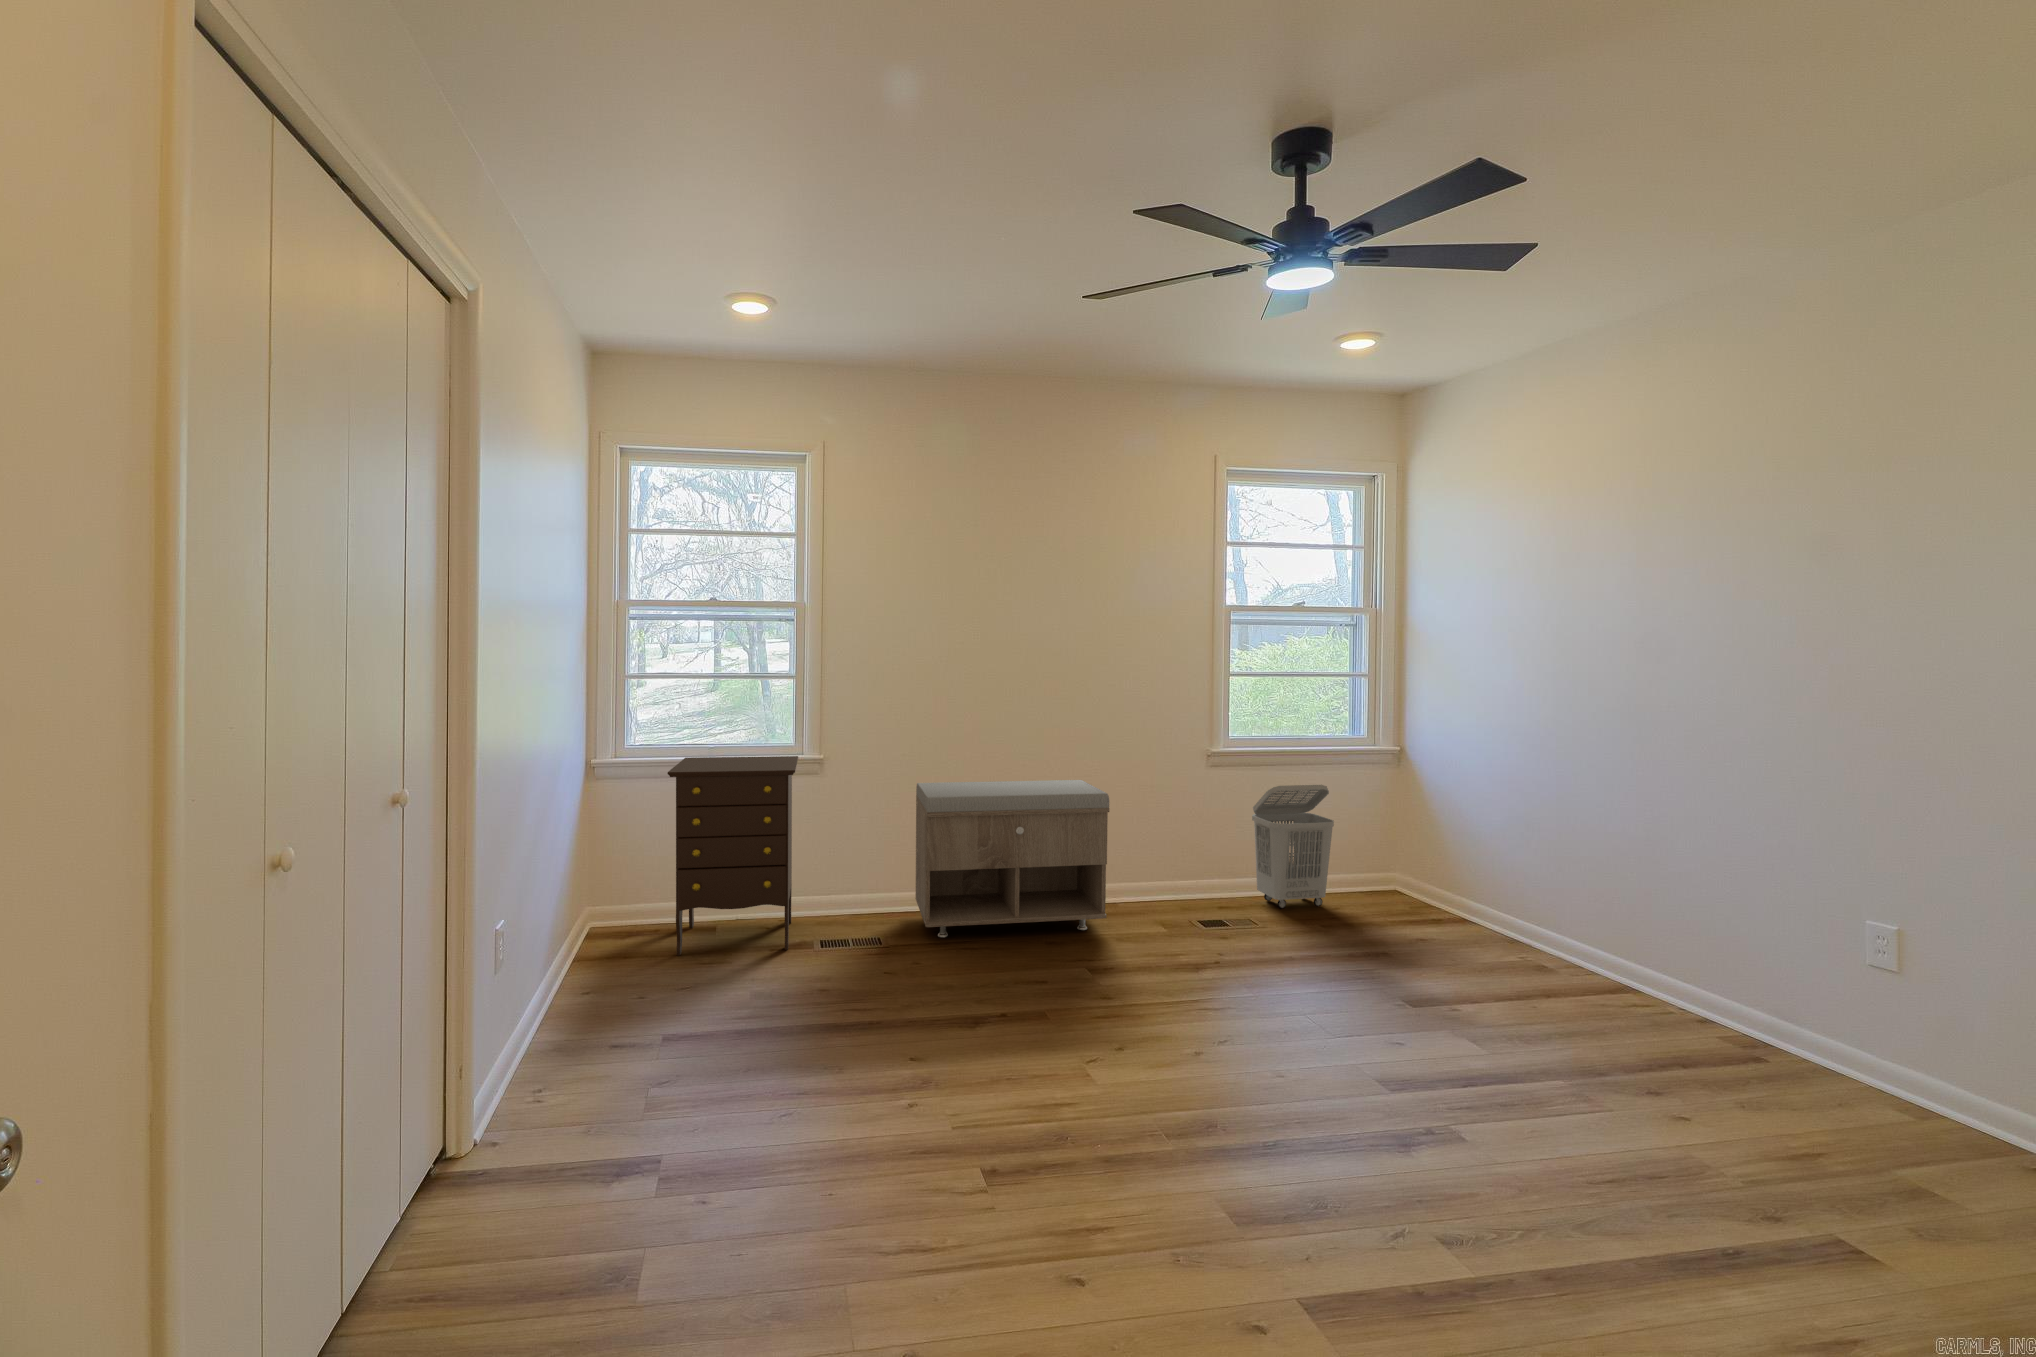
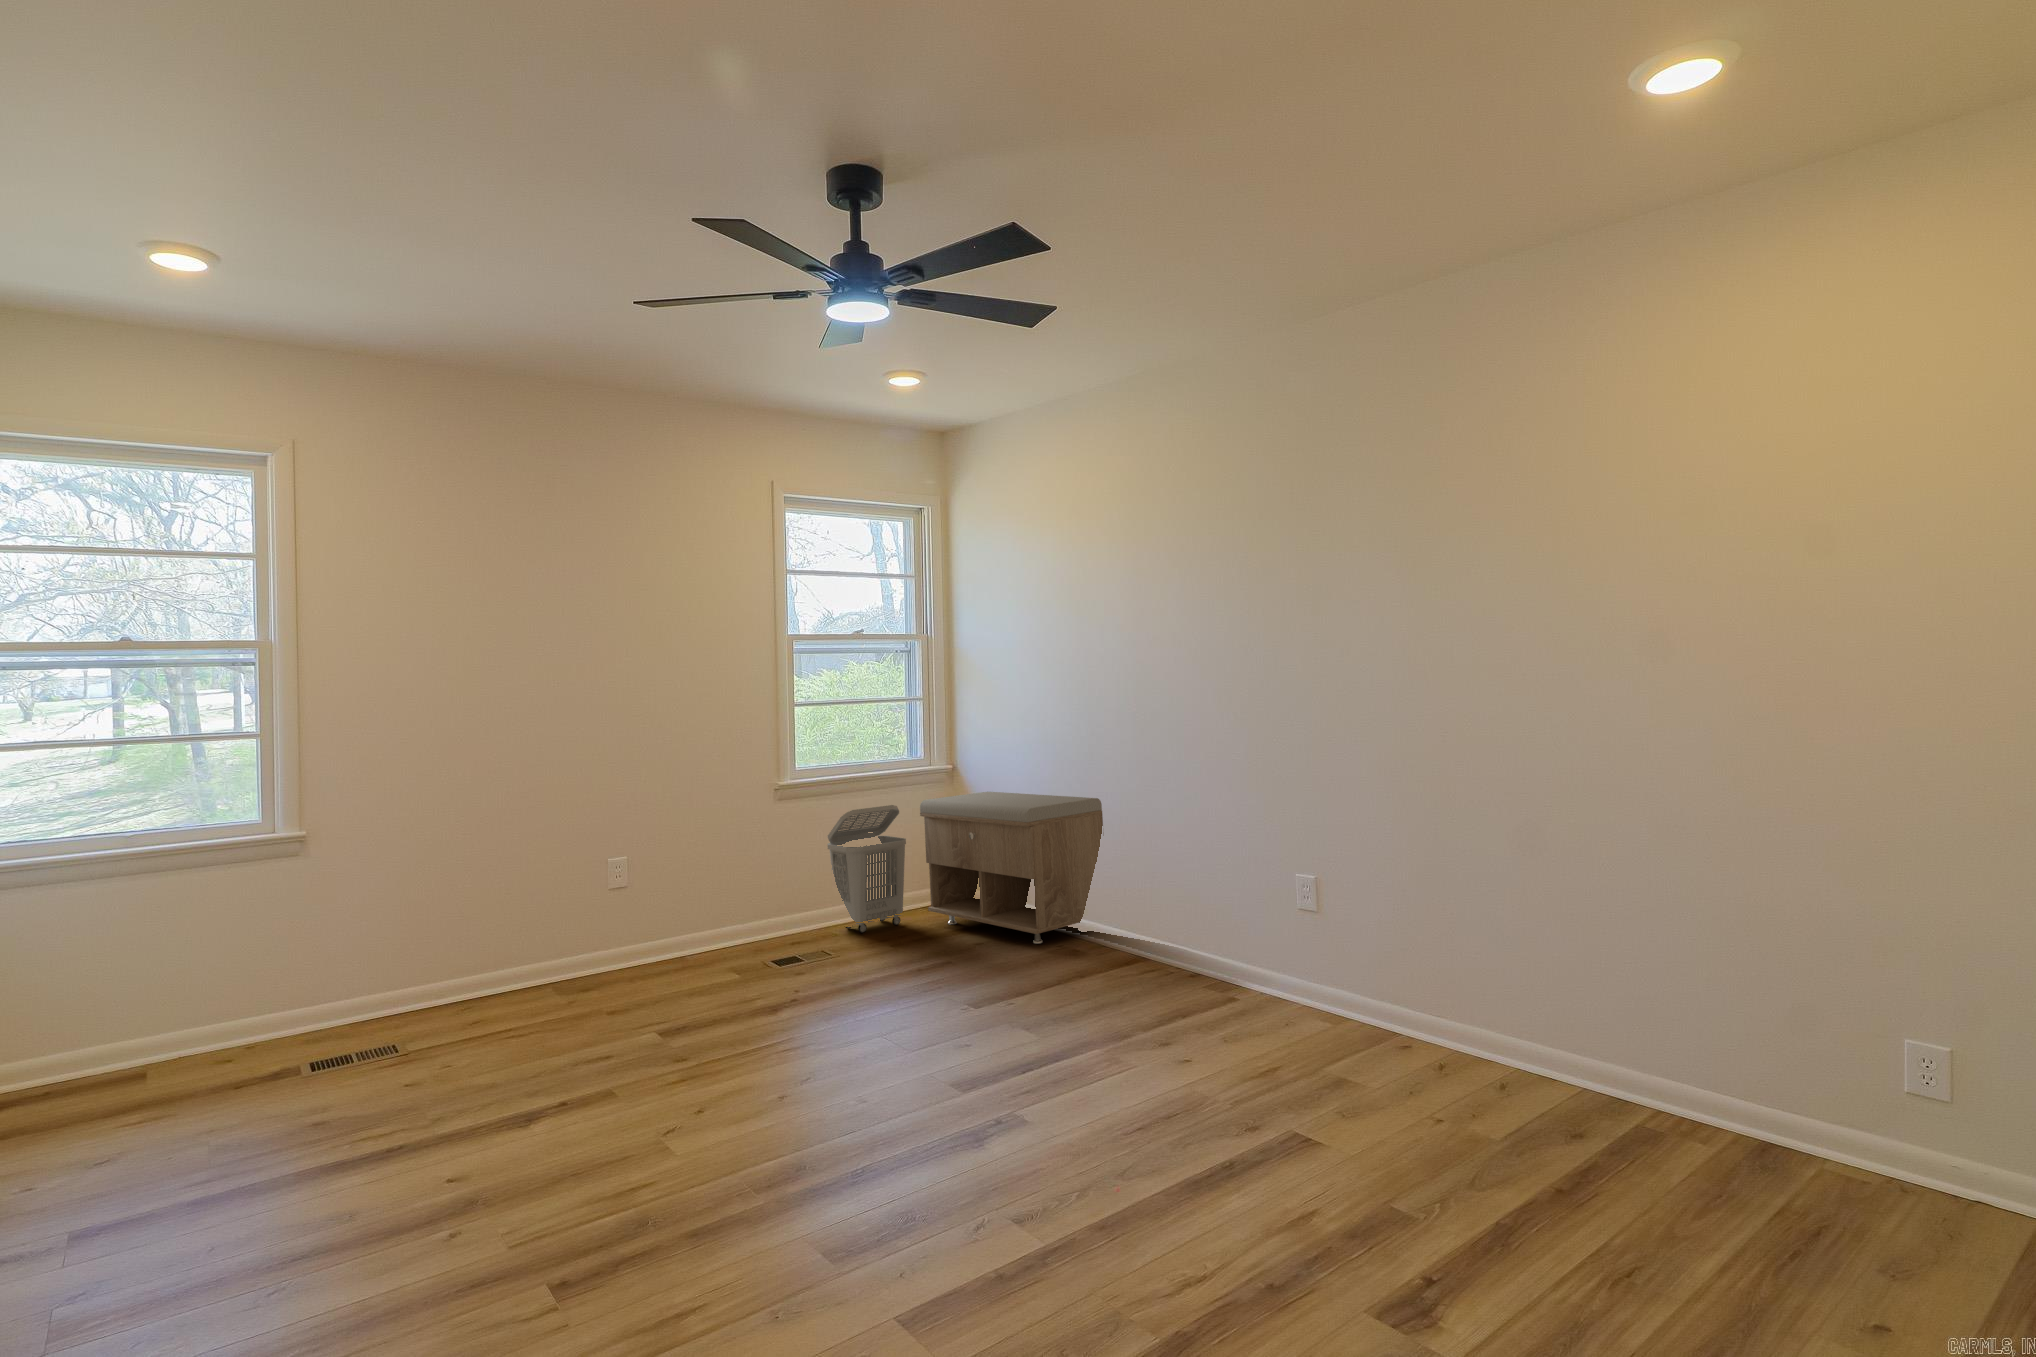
dresser: present [667,756,798,956] -> none [50,835,264,1123]
storage bench: present [915,780,1109,938] -> present [920,792,1103,944]

